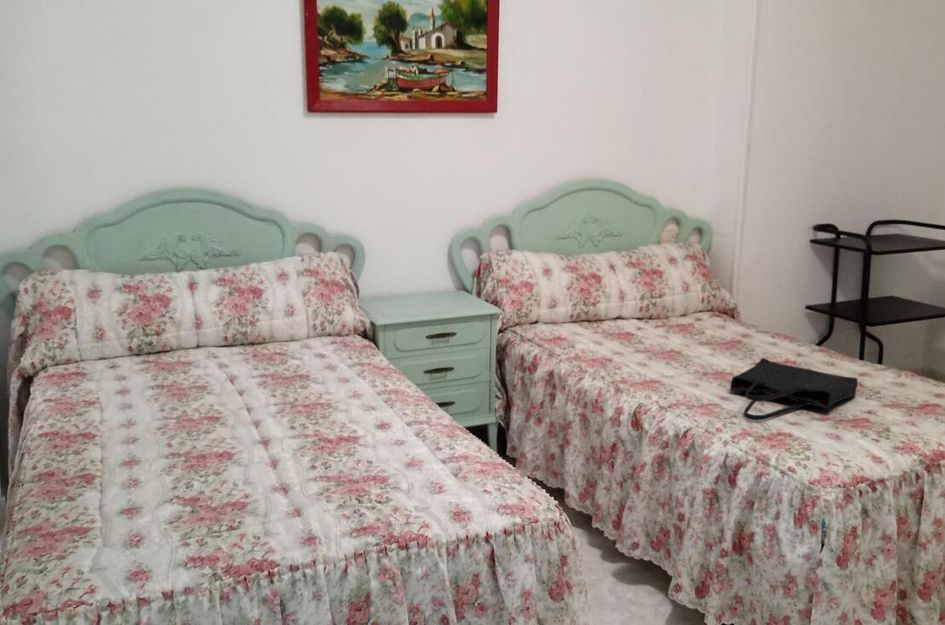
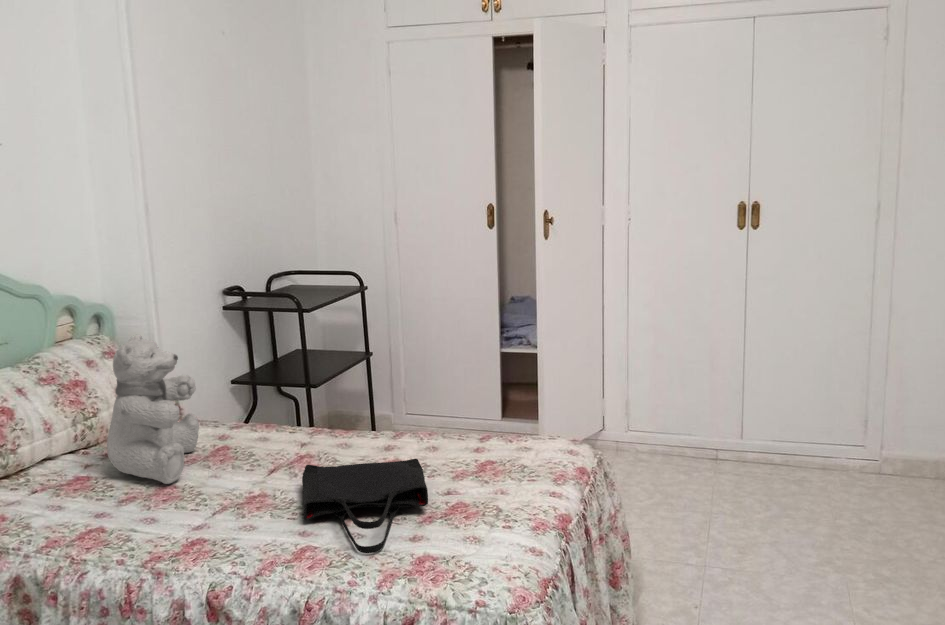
teddy bear: none [645,239,721,349] -> present [107,335,199,484]

